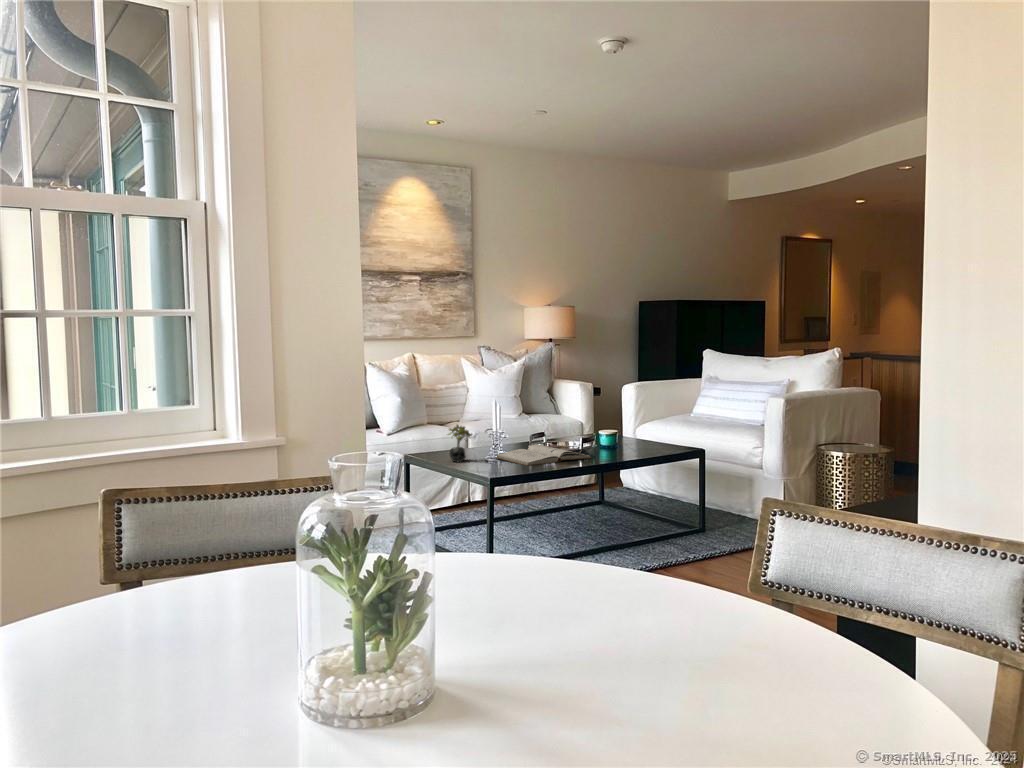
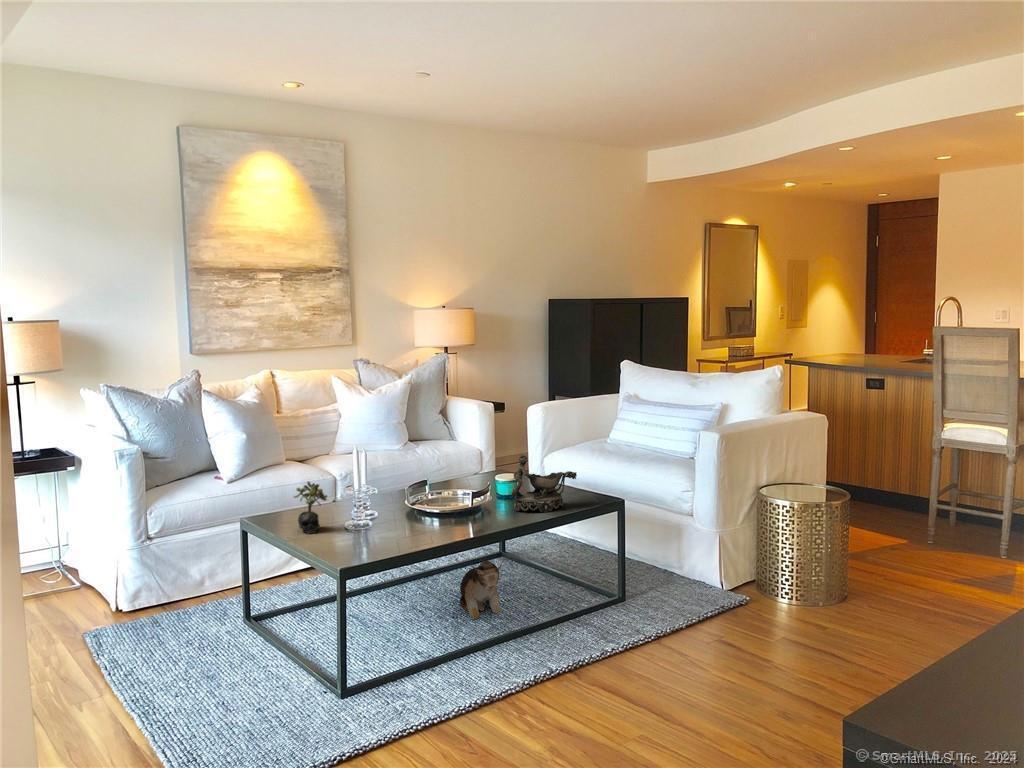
decorative bowl: none [613,409,665,454] -> present [512,455,577,512]
book: present [495,445,591,466] -> none [360,502,485,541]
plush toy: none [570,491,605,538] -> present [460,561,502,619]

